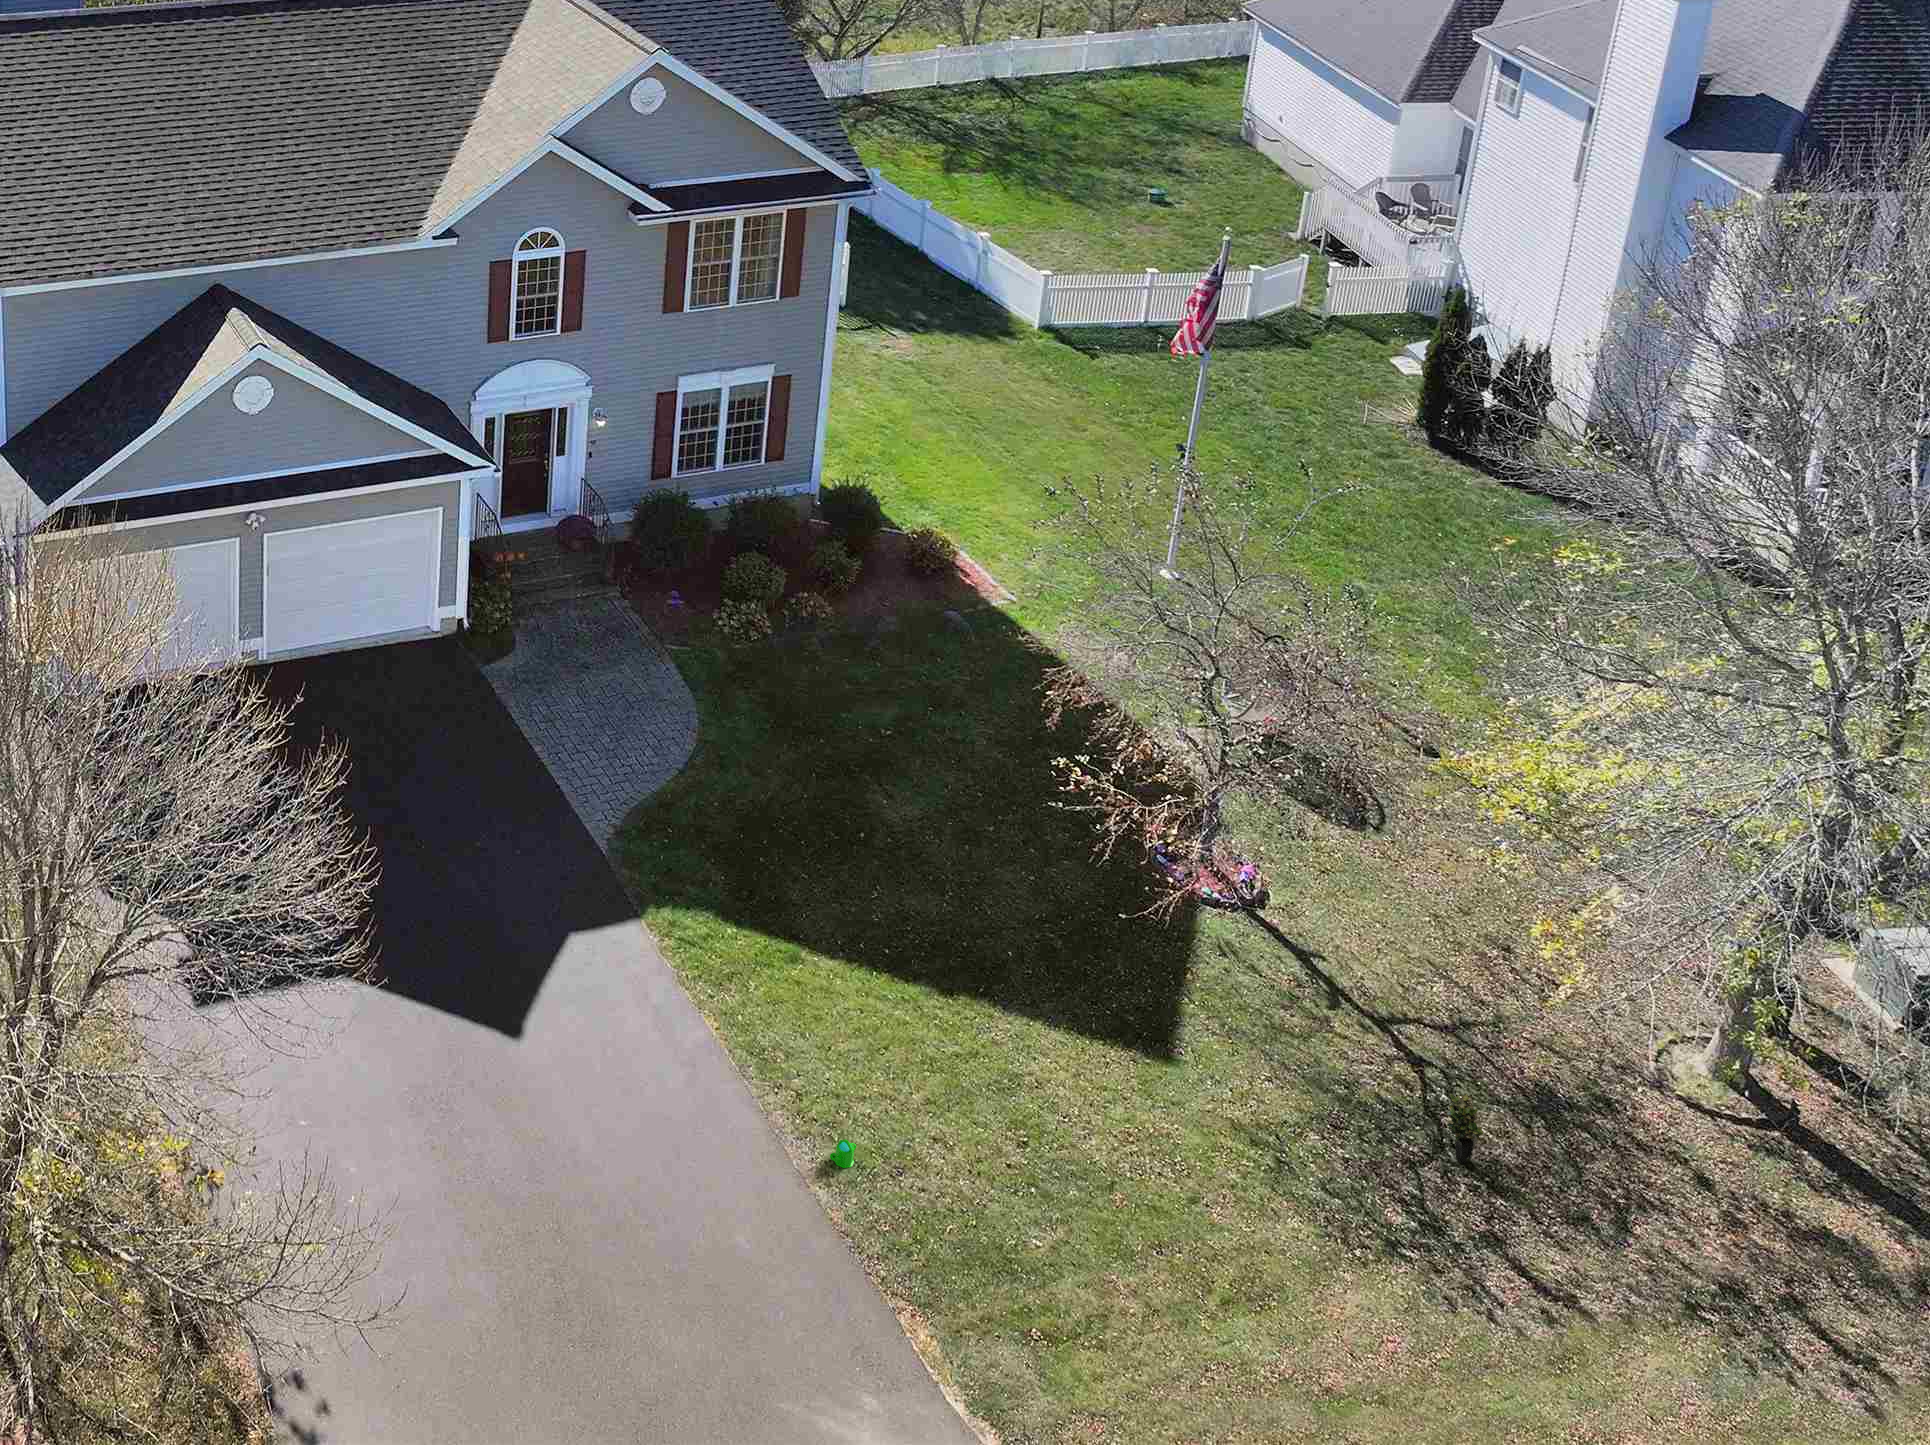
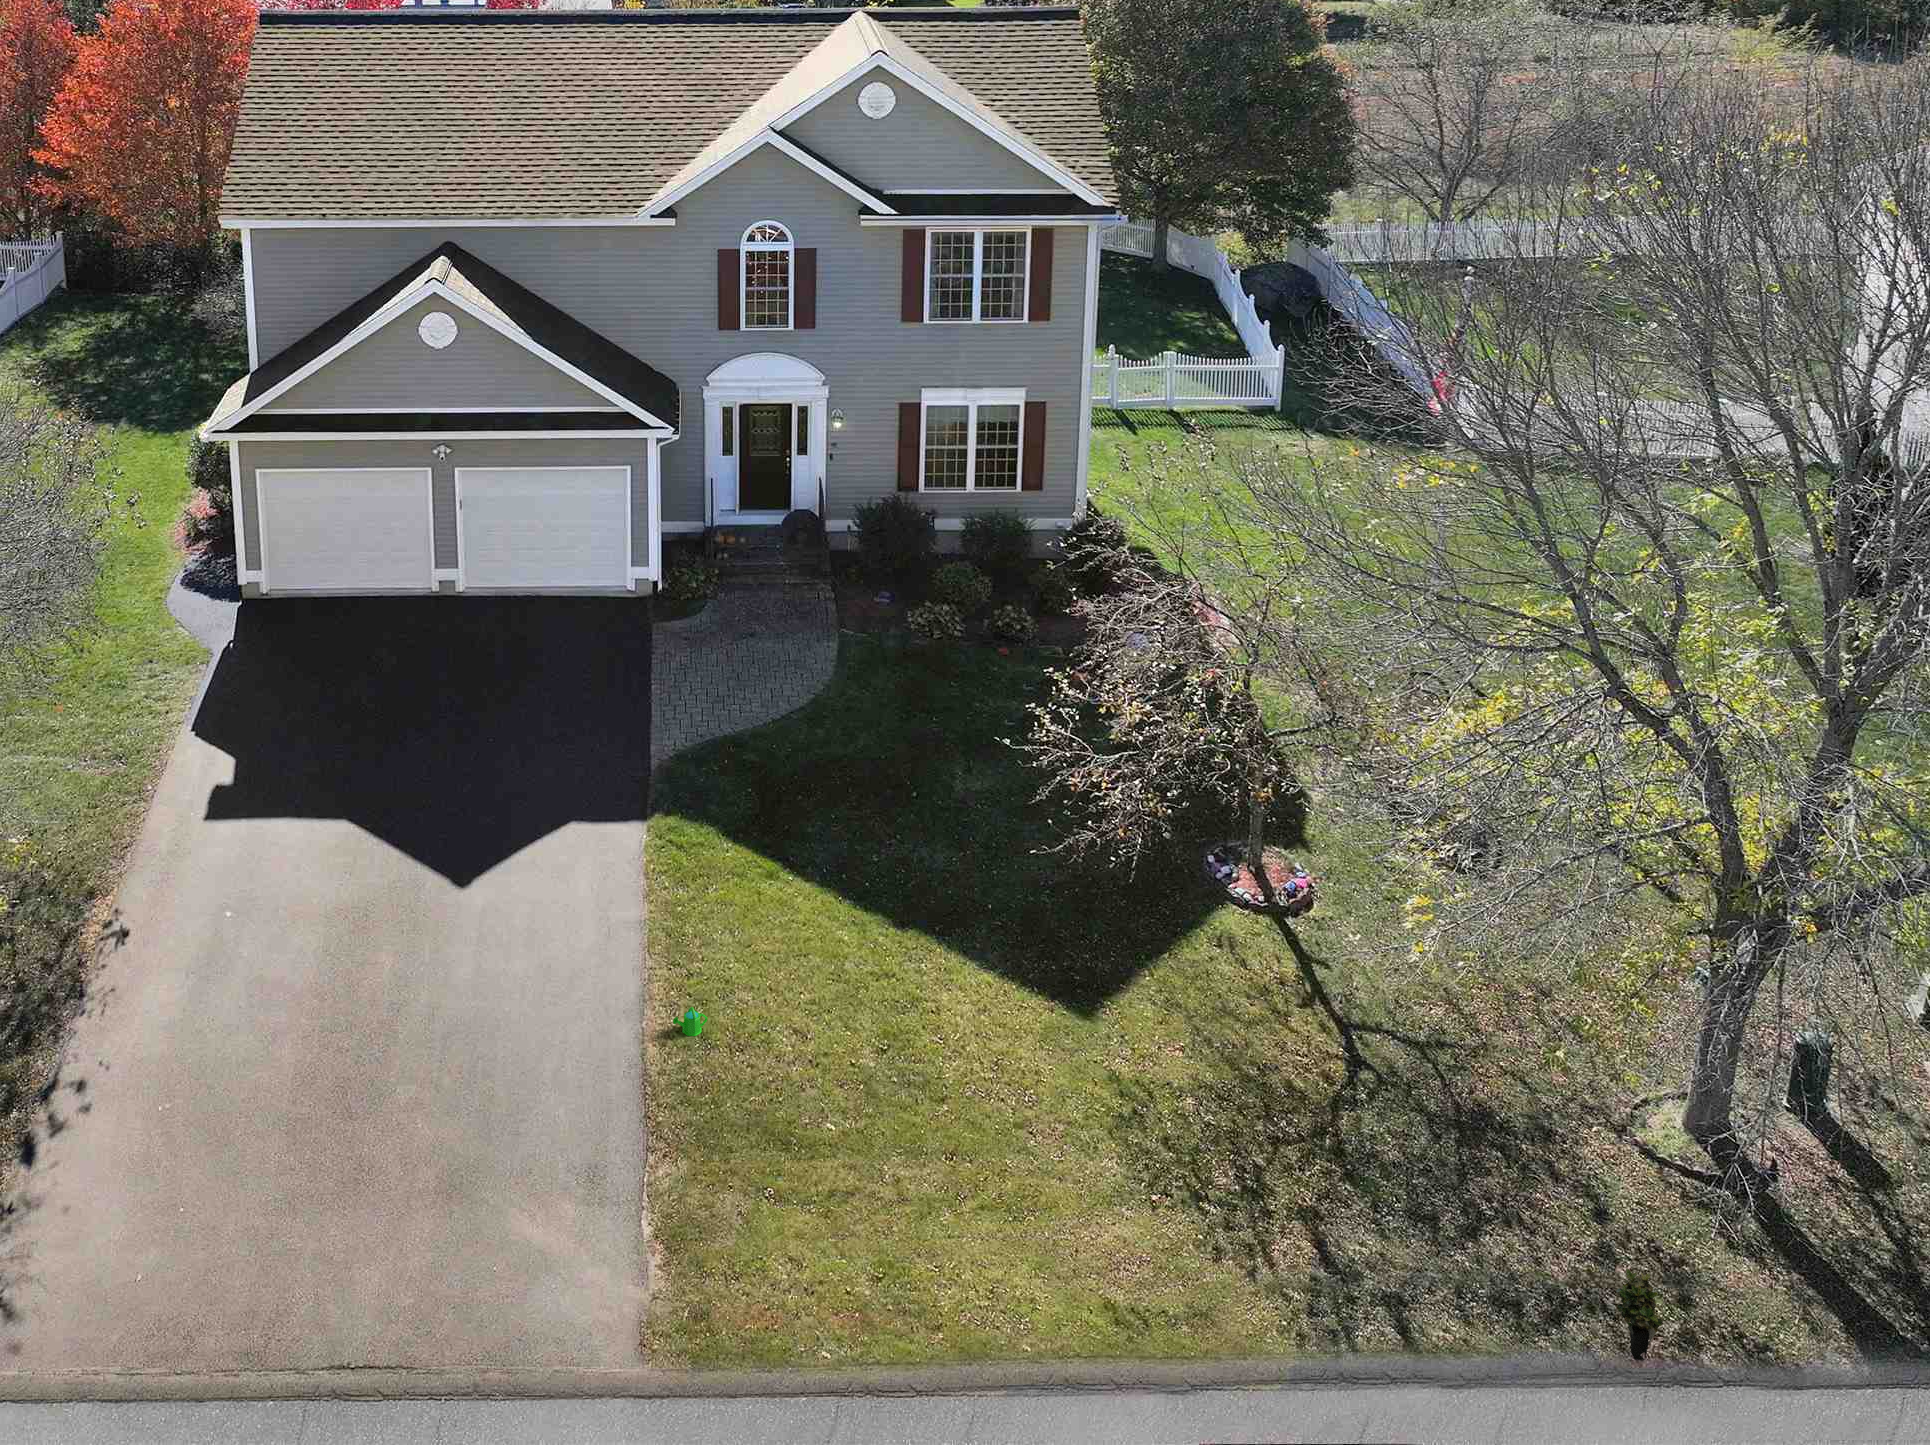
potted plant: present [1447,1094,1483,1163] -> present [1616,1269,1663,1360]

